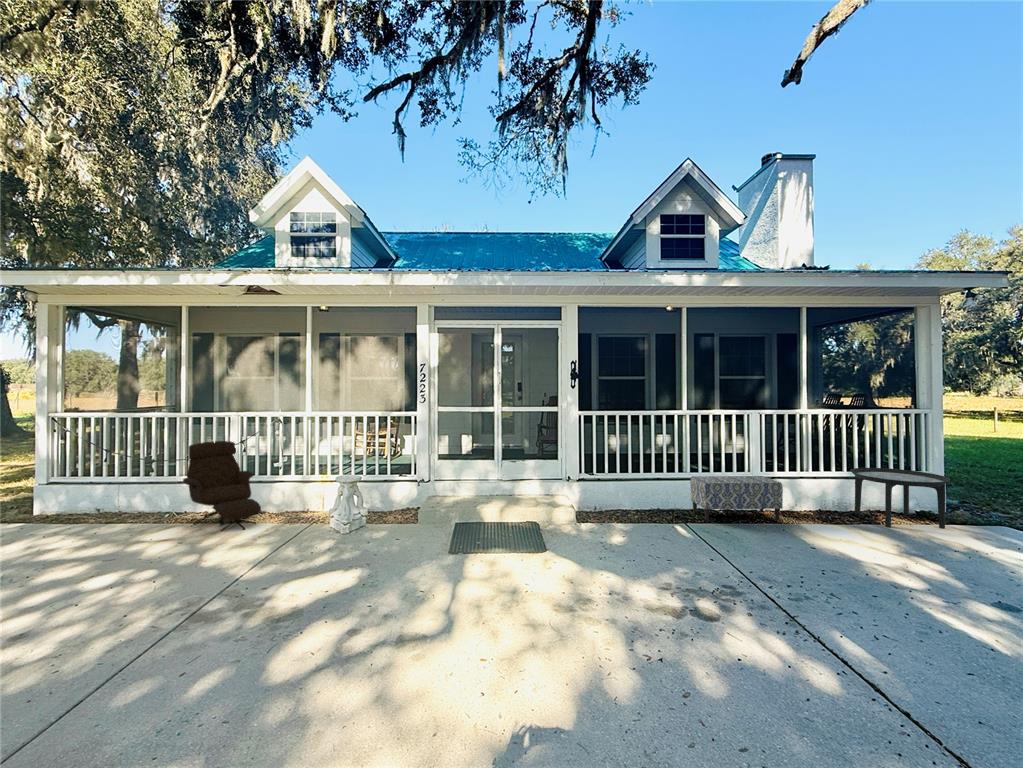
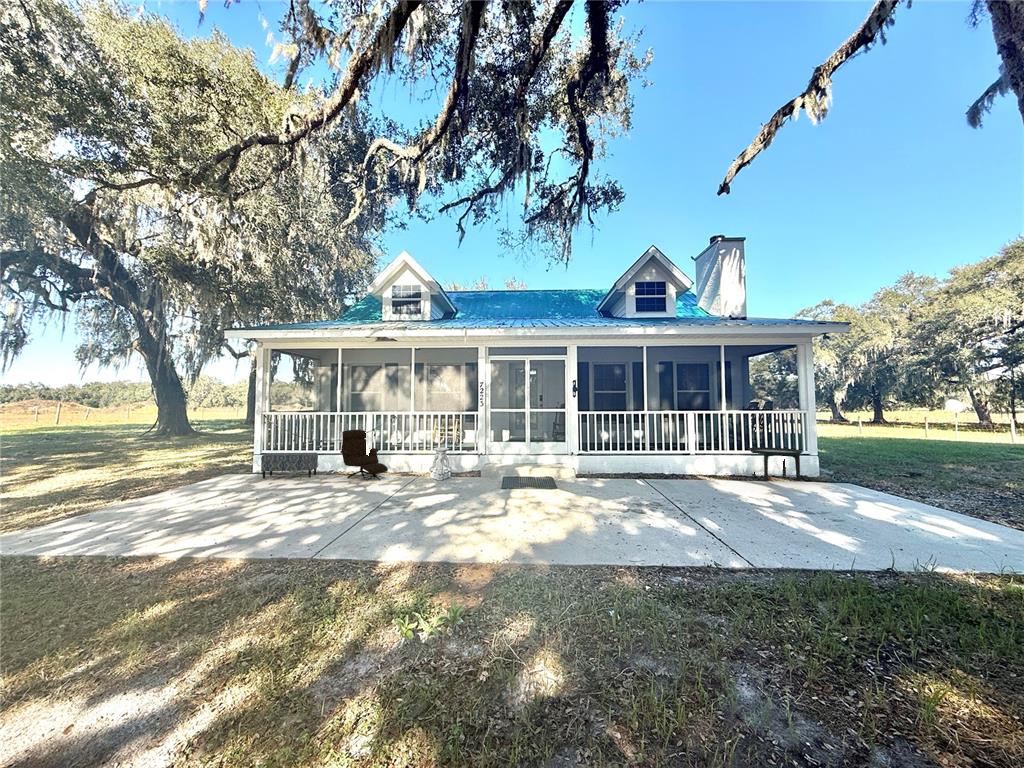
bench: present [690,476,783,521] -> present [261,453,318,479]

